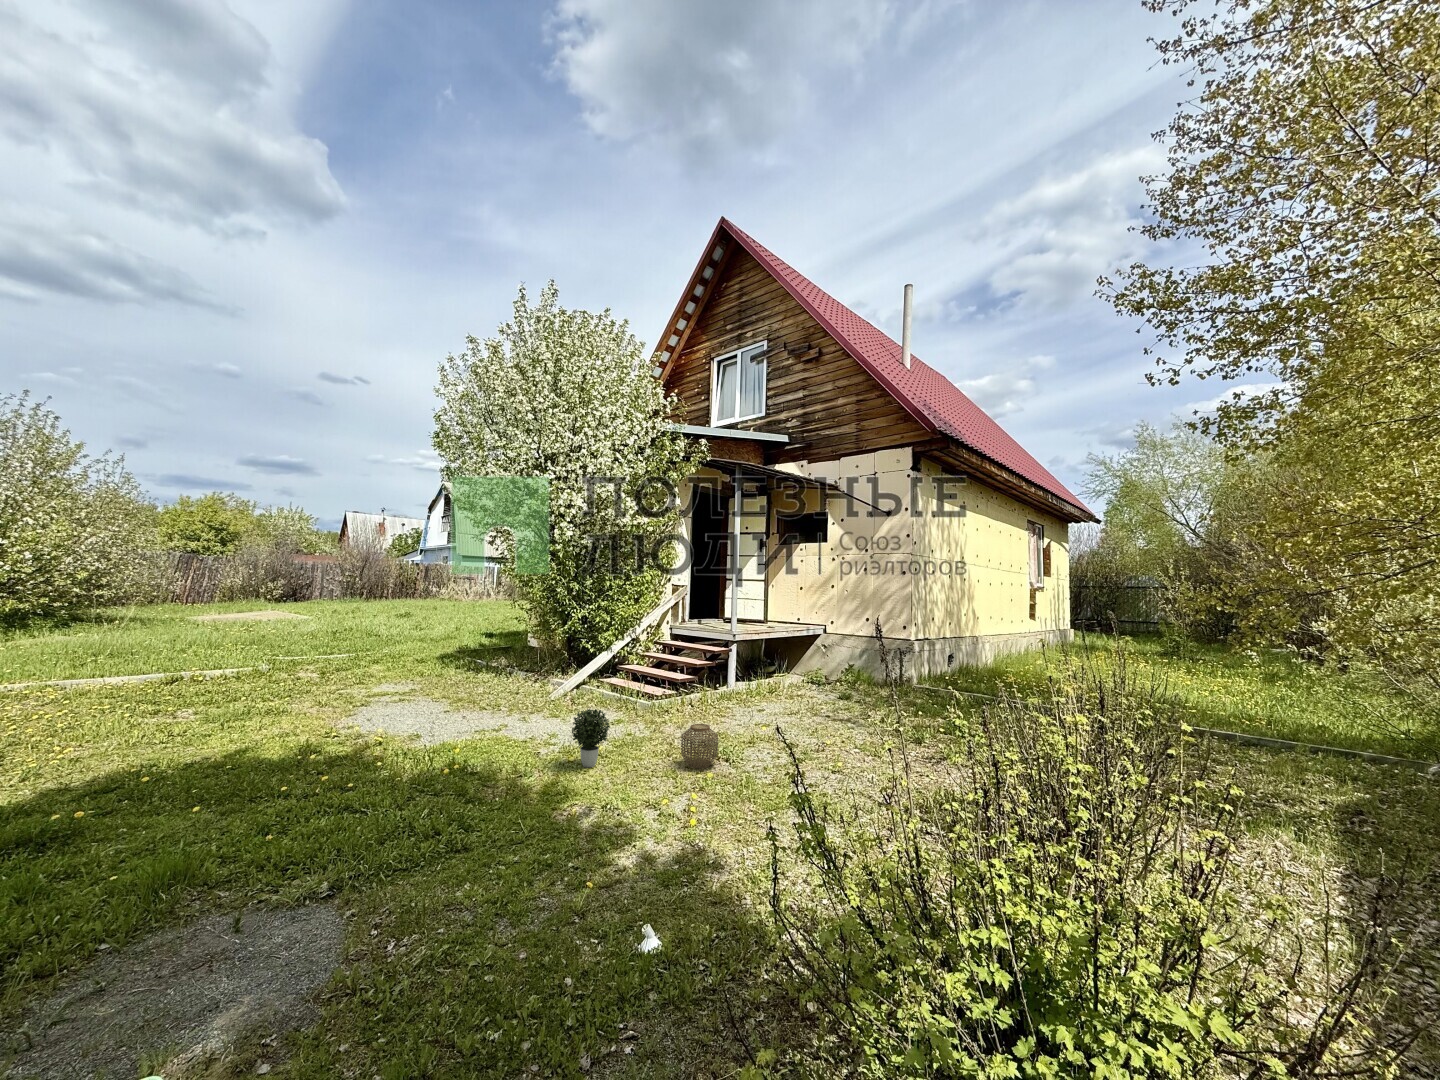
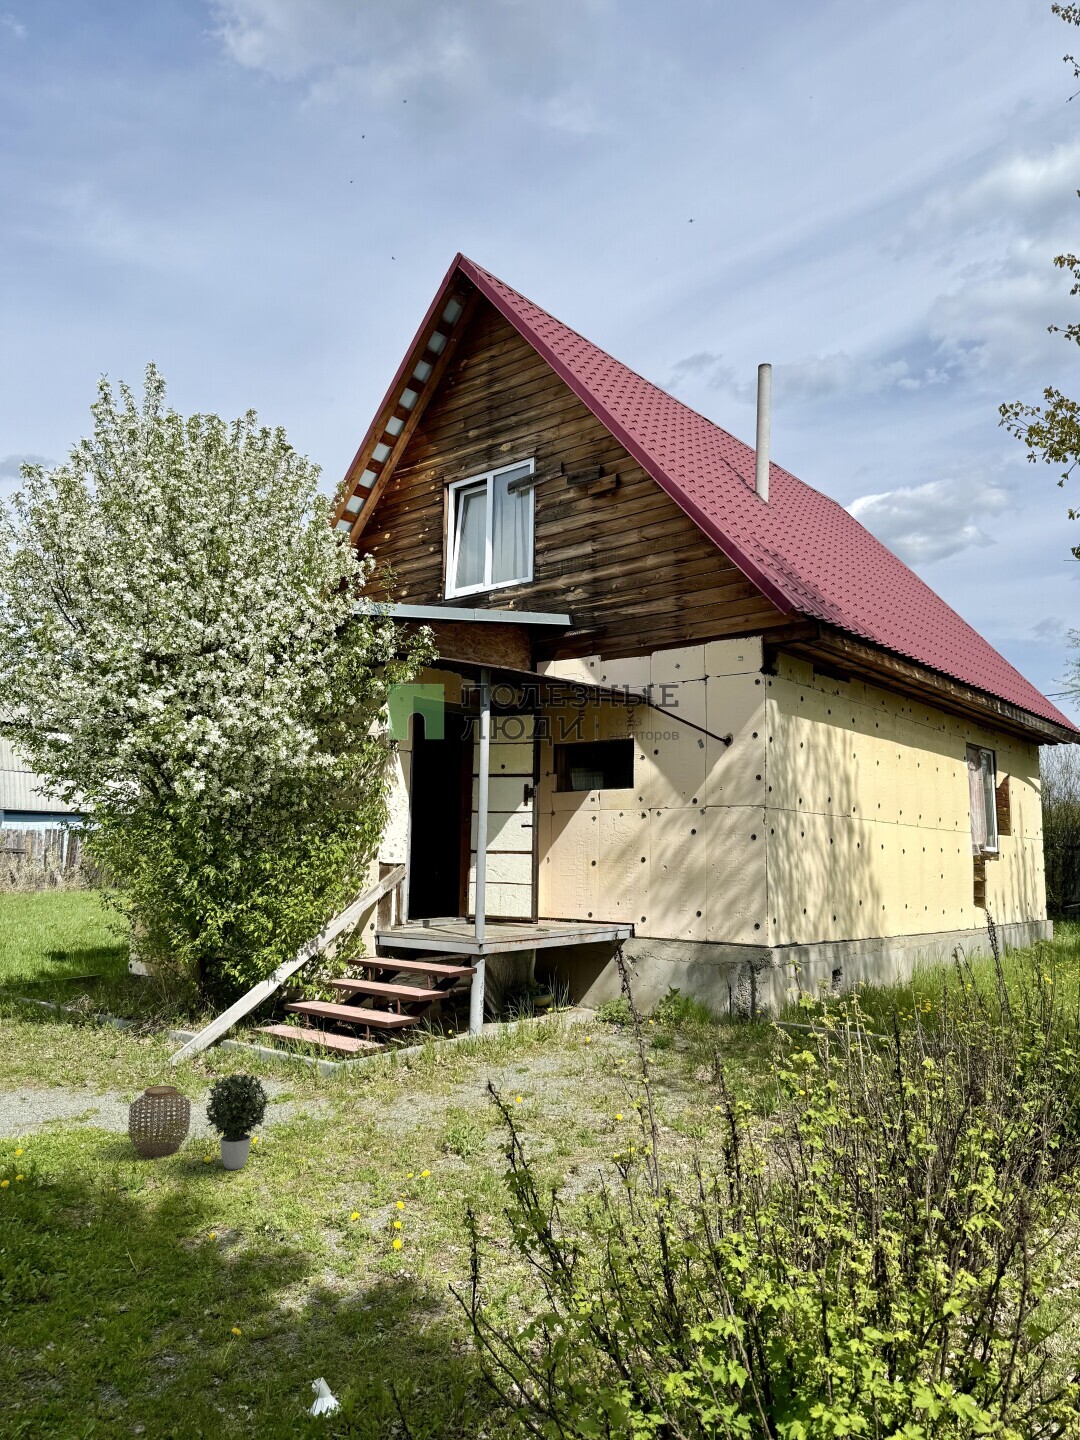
woven basket: present [681,724,718,768] -> present [128,1086,191,1156]

